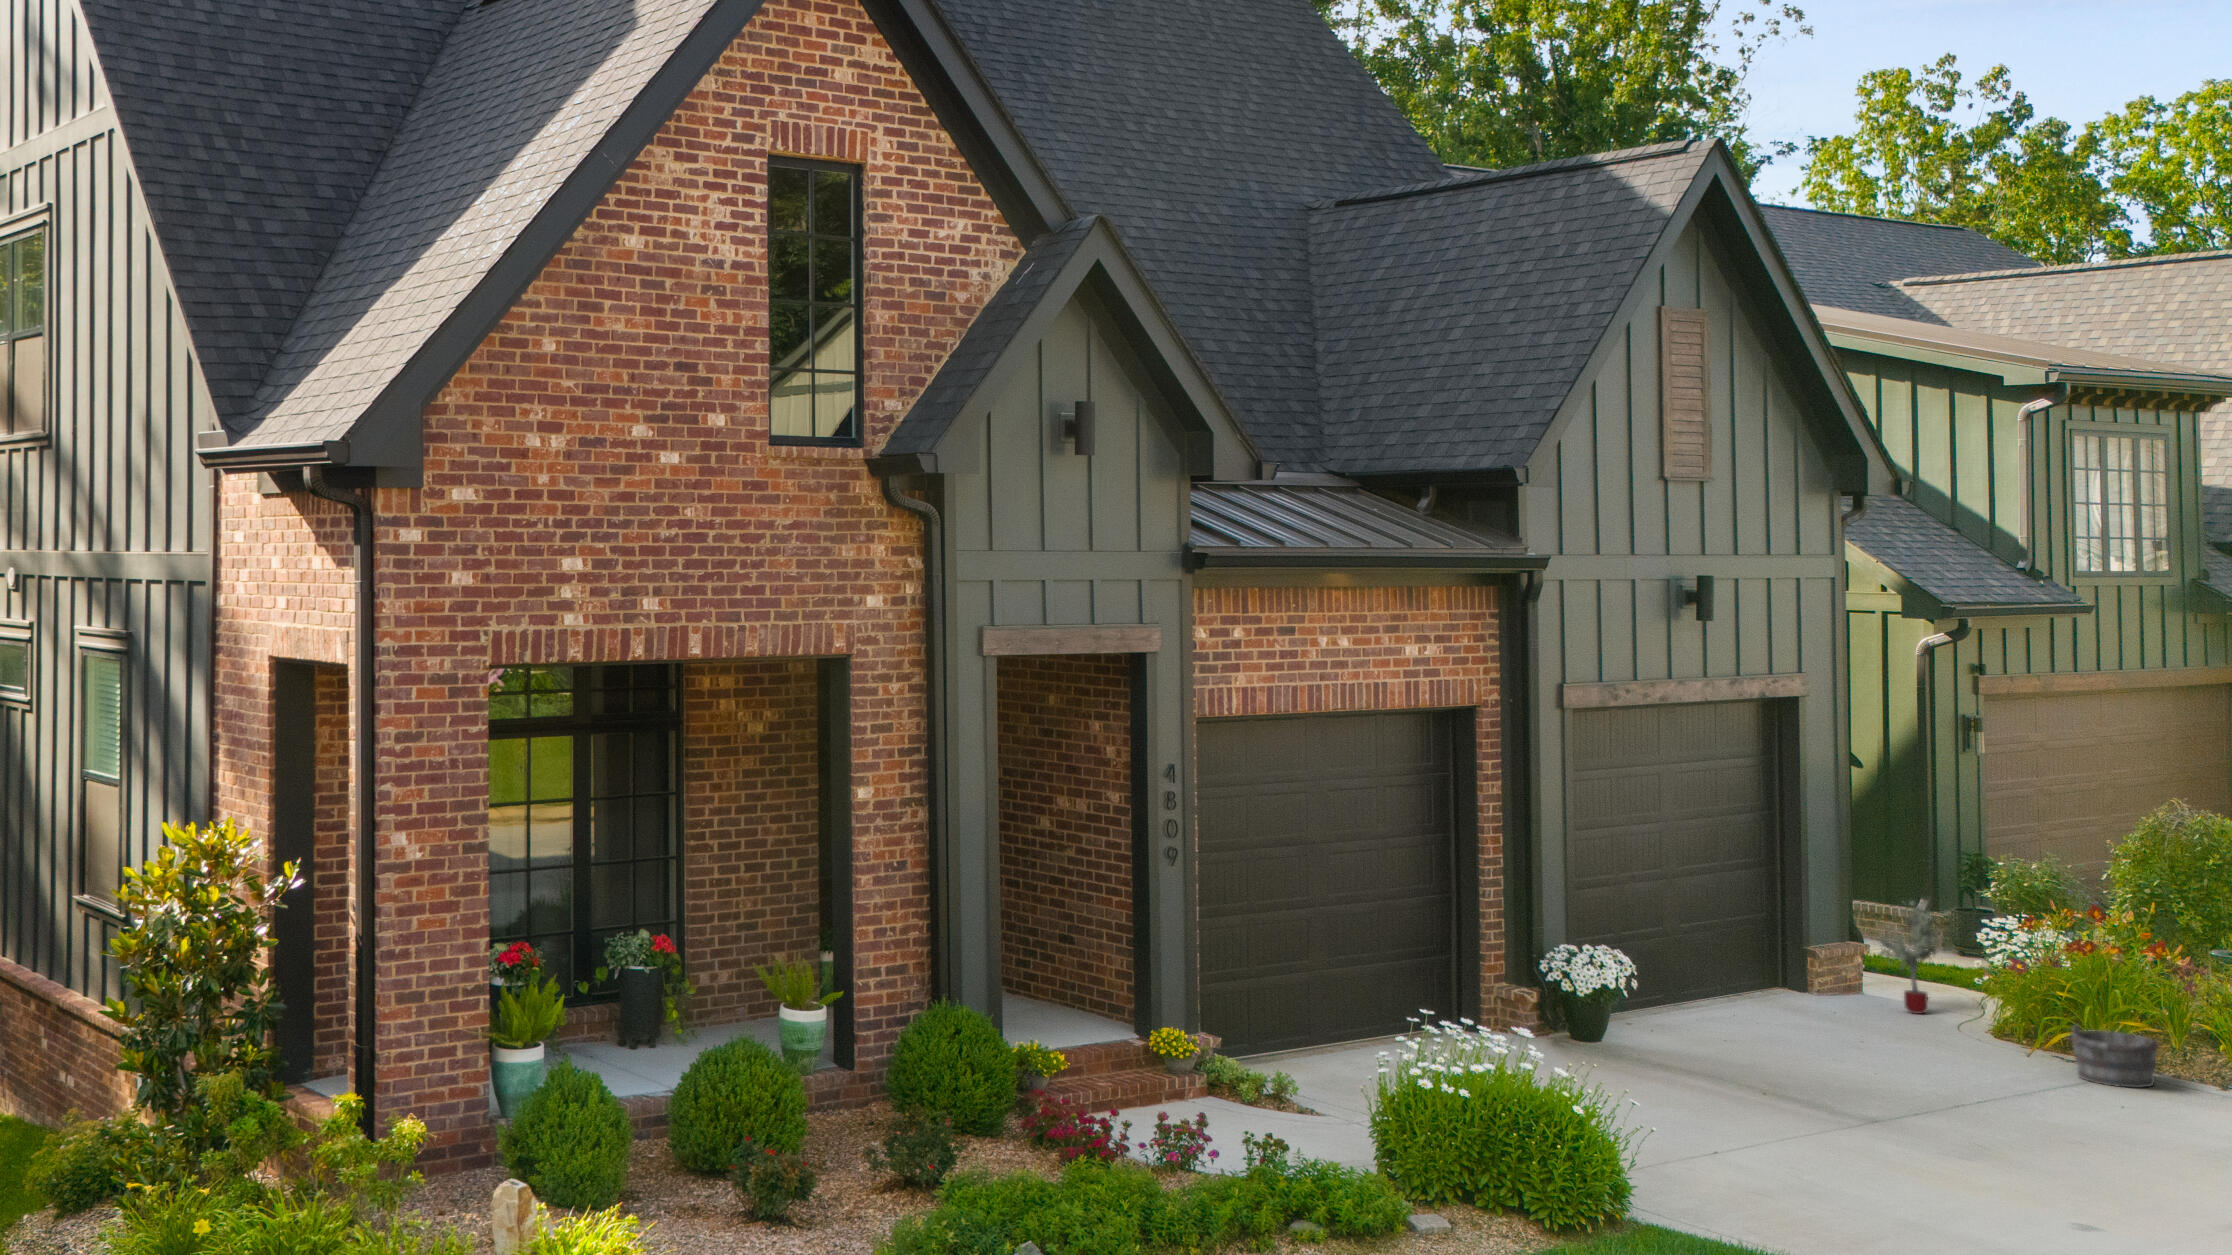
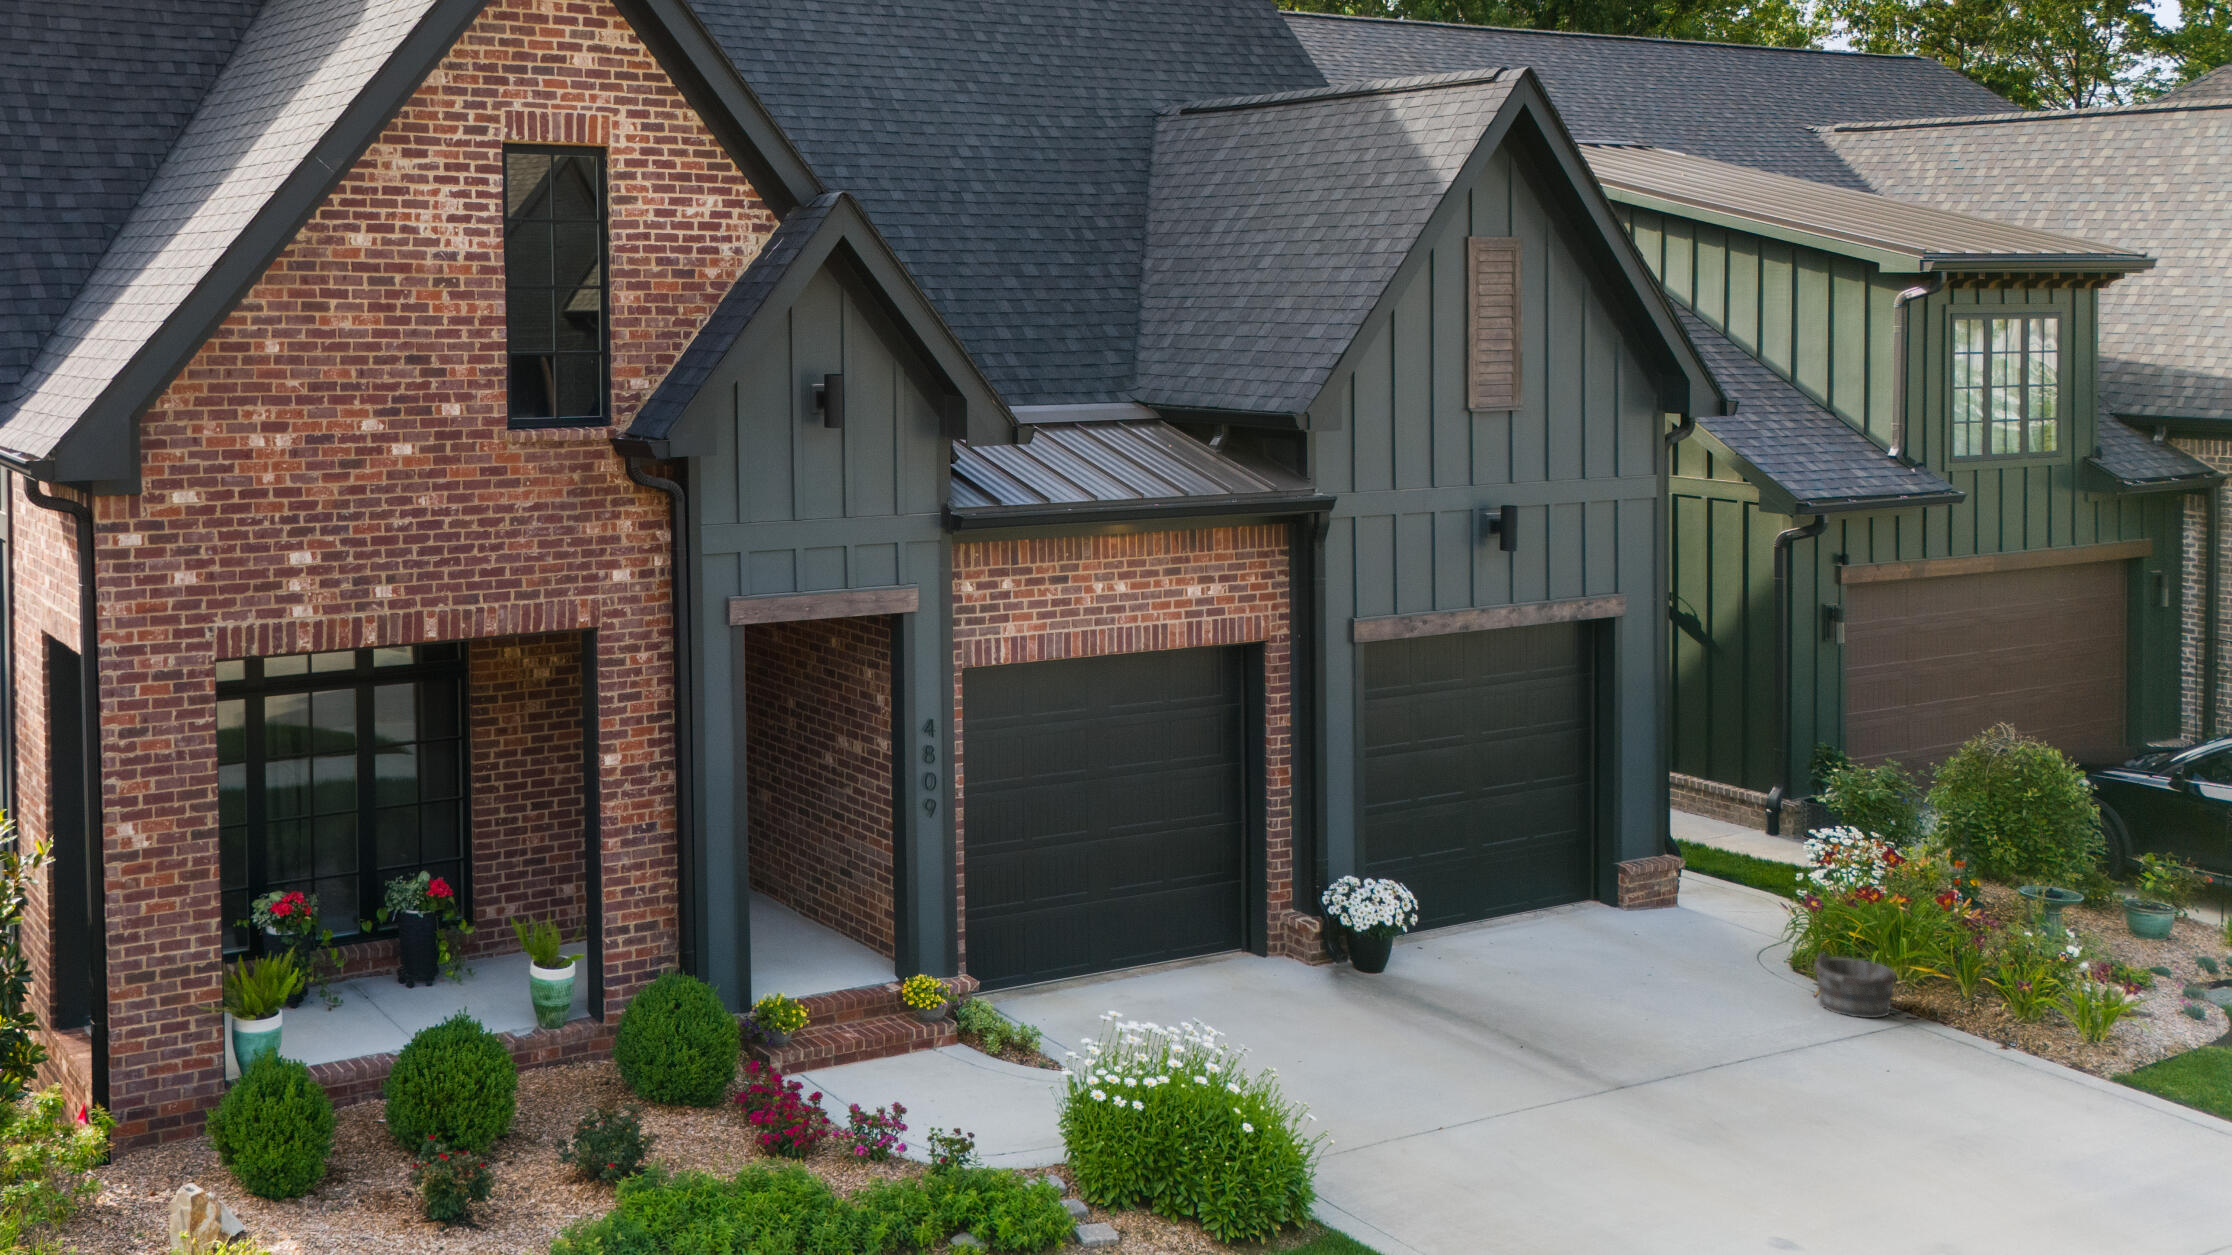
potted tree: present [1879,901,1938,1014] -> none [1666,809,1730,919]

